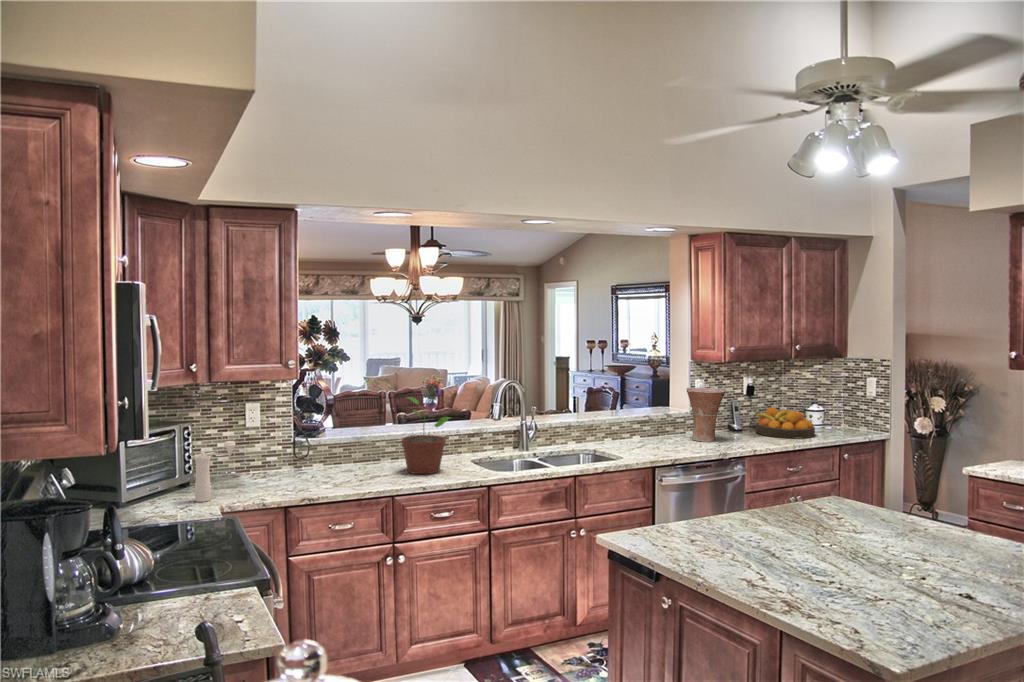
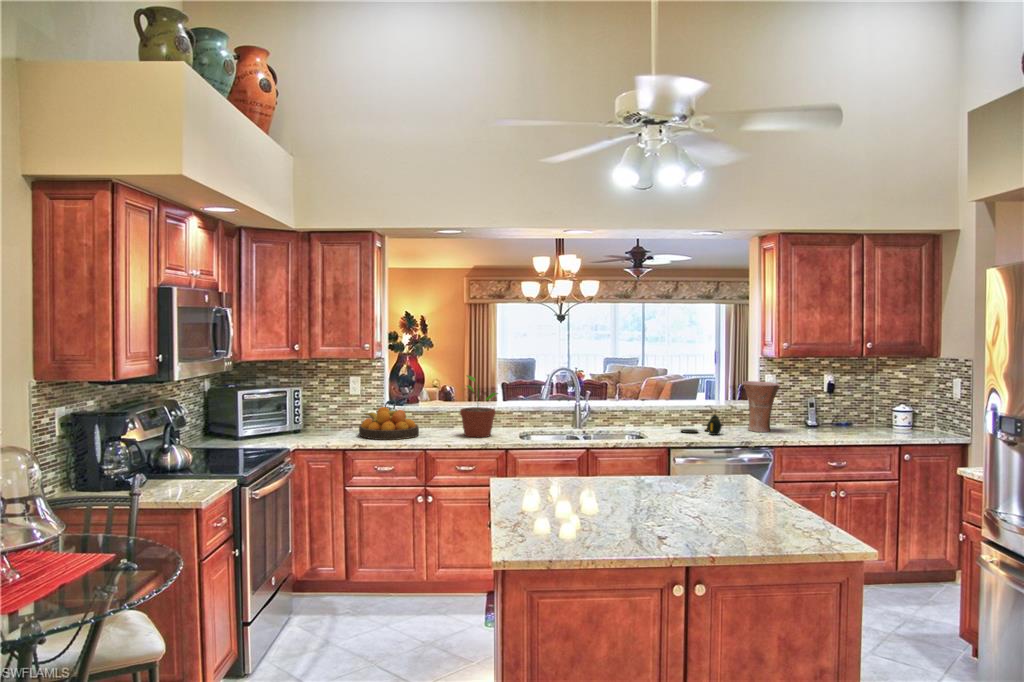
fruit bowl: present [755,407,815,439] -> present [359,407,419,440]
teapot: none [634,426,680,449] -> present [681,414,722,435]
pepper mill: present [194,441,236,502] -> none [300,400,330,441]

